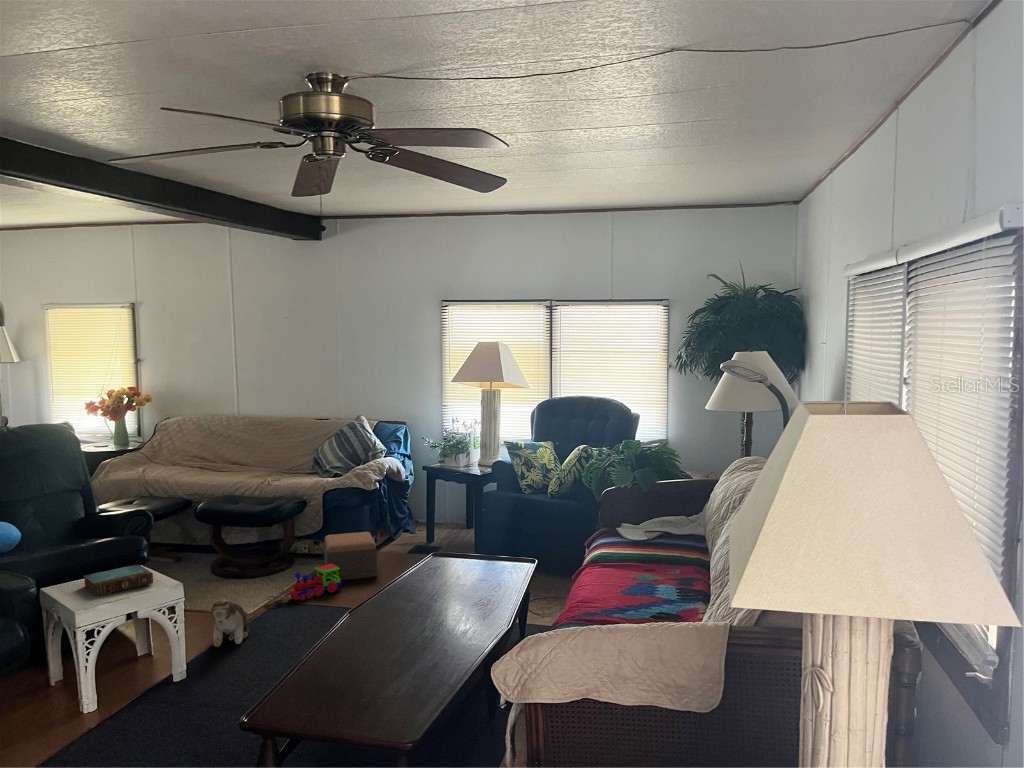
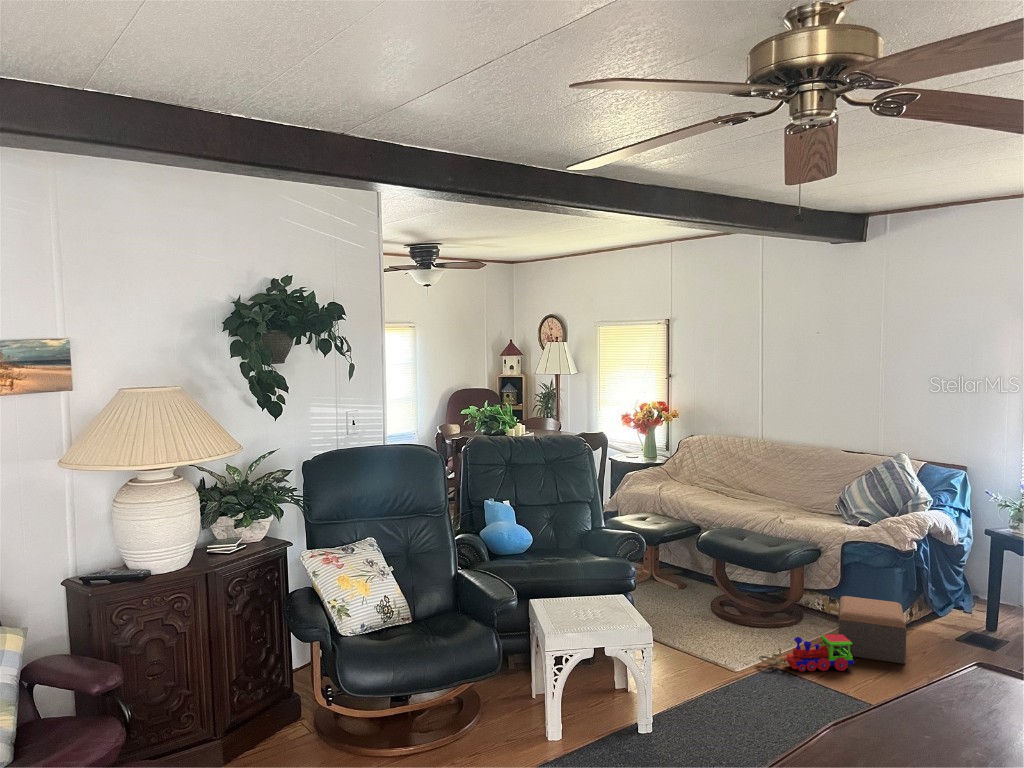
book: present [84,564,153,596] -> none [564,594,626,621]
plush toy: present [207,598,250,647] -> none [681,651,731,708]

